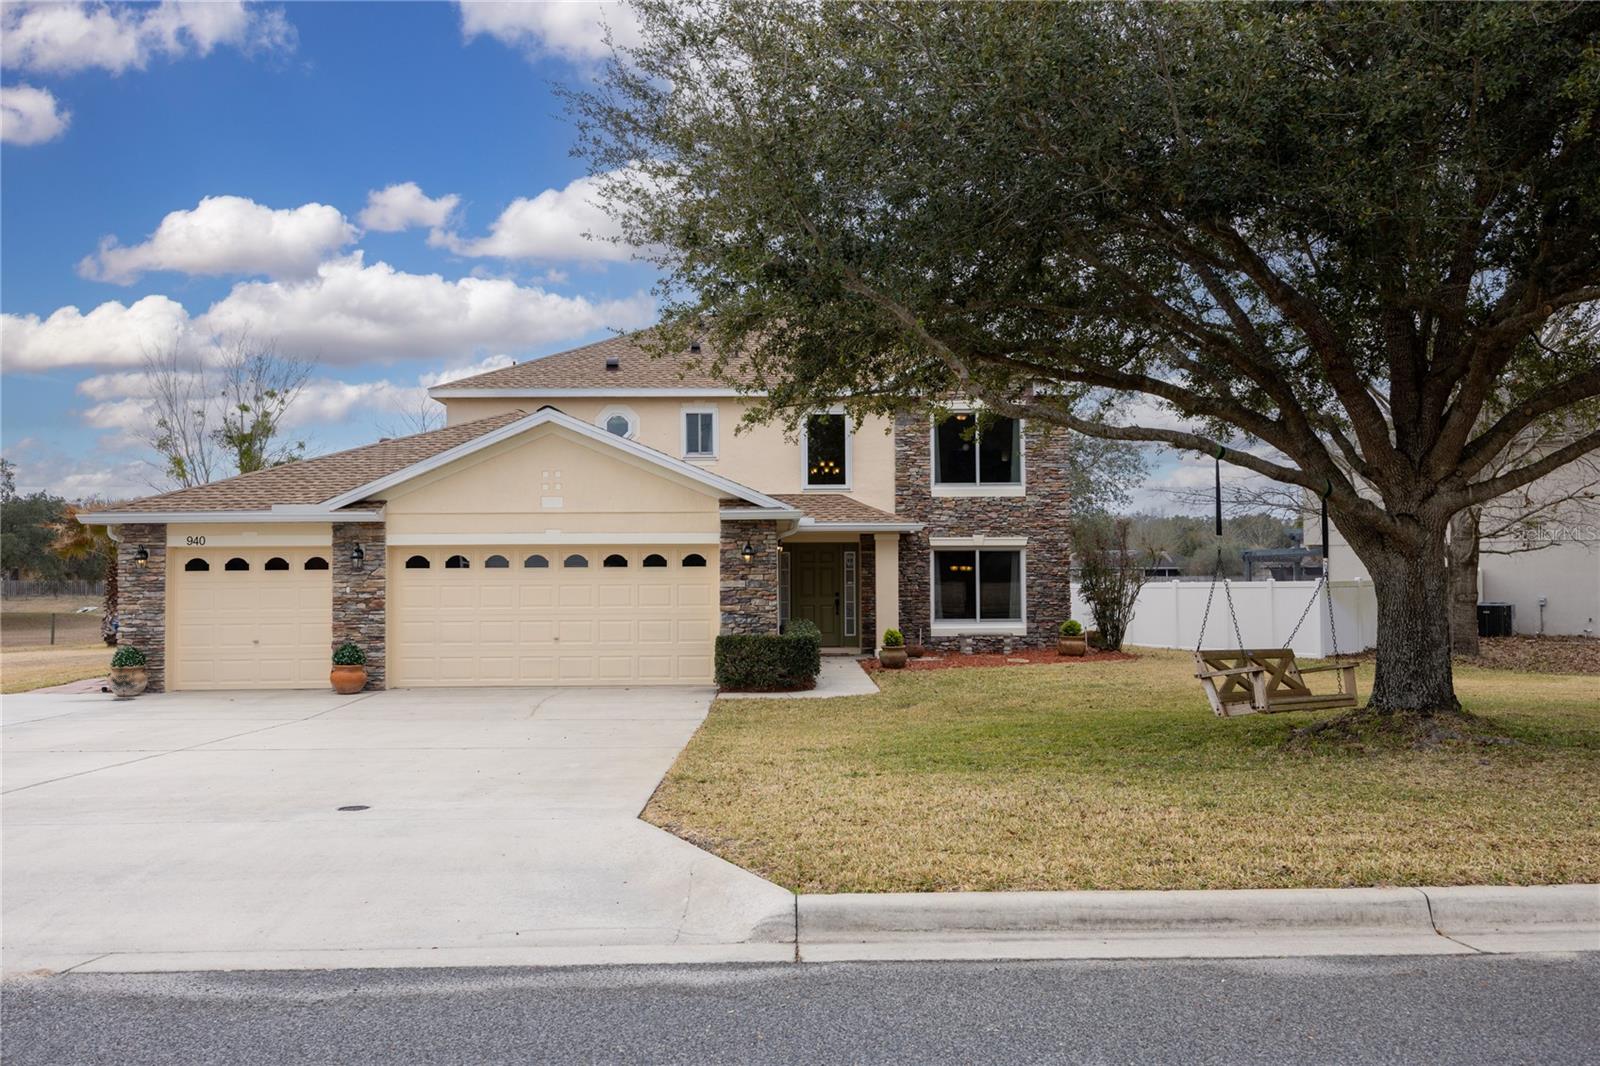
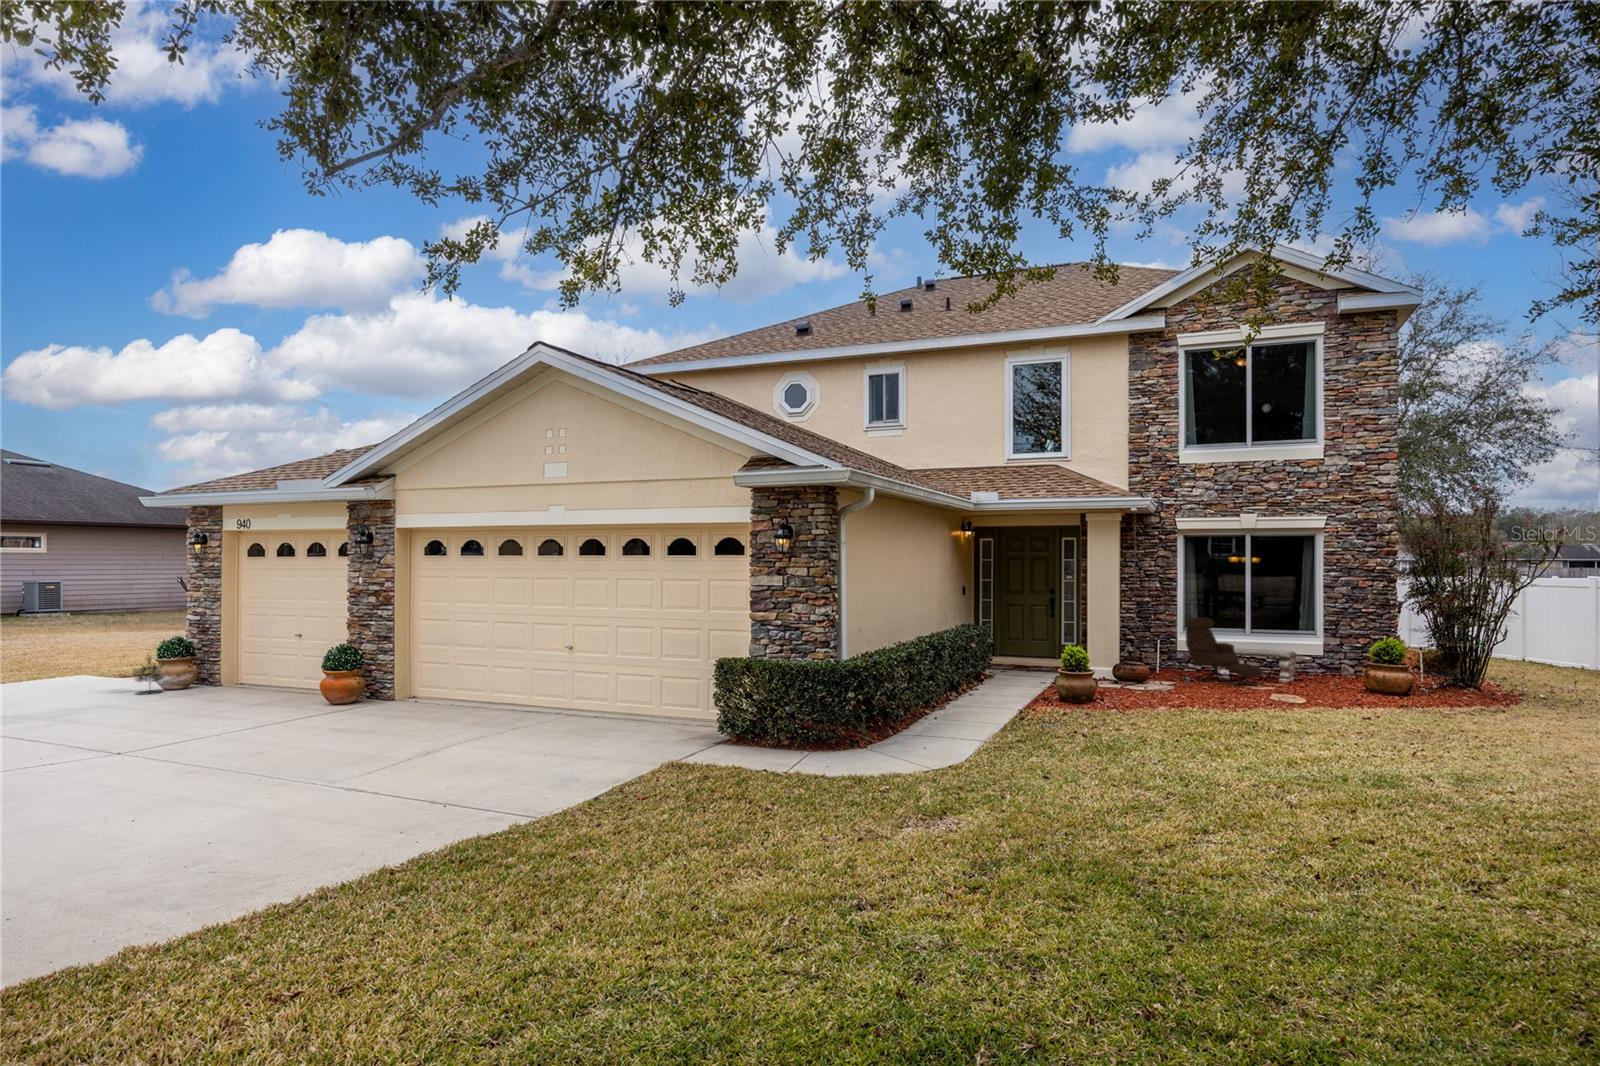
lounge chair: none [939,611,991,657] -> present [1186,617,1263,685]

